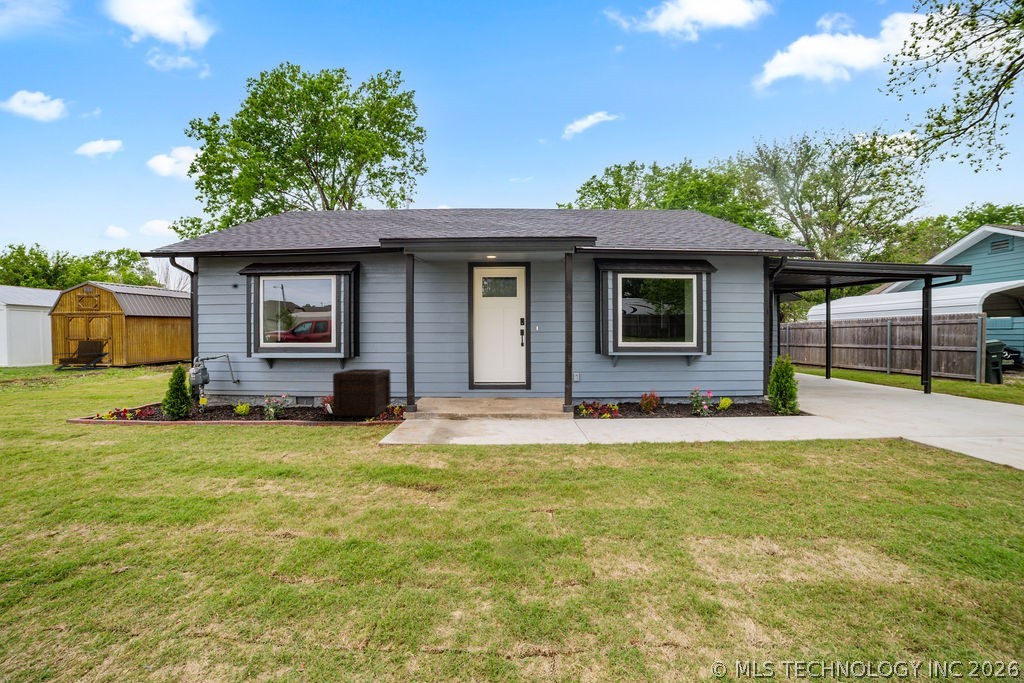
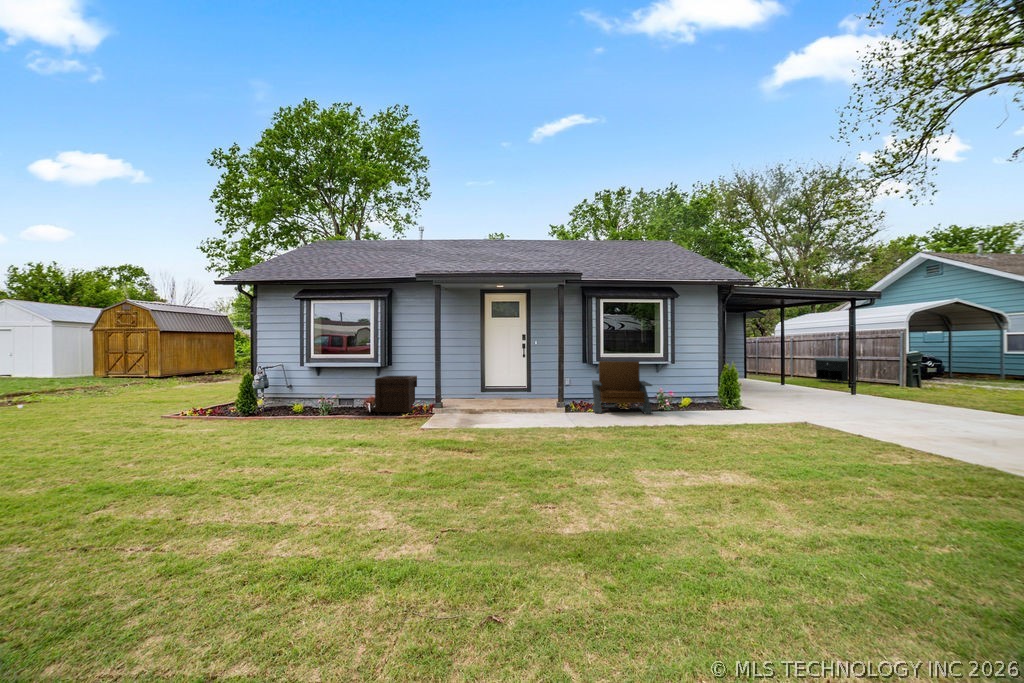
lounge chair: present [55,341,109,371] -> present [592,361,653,414]
storage bench: none [859,346,913,376] -> present [815,358,858,383]

